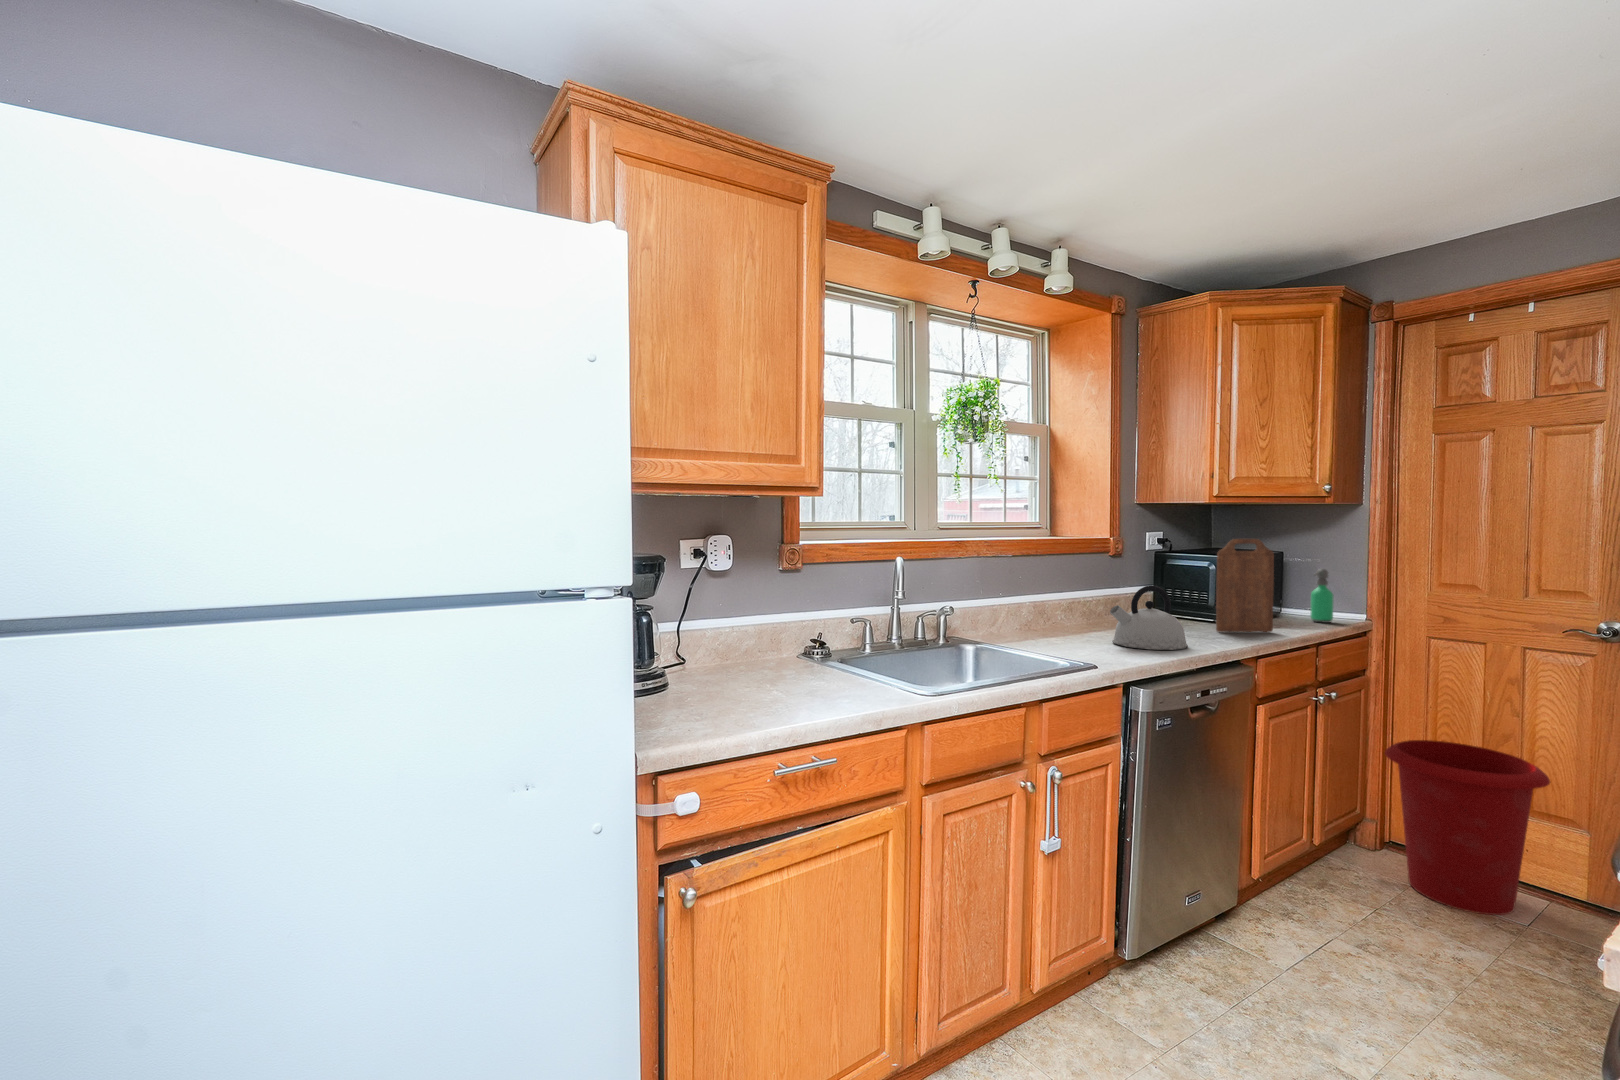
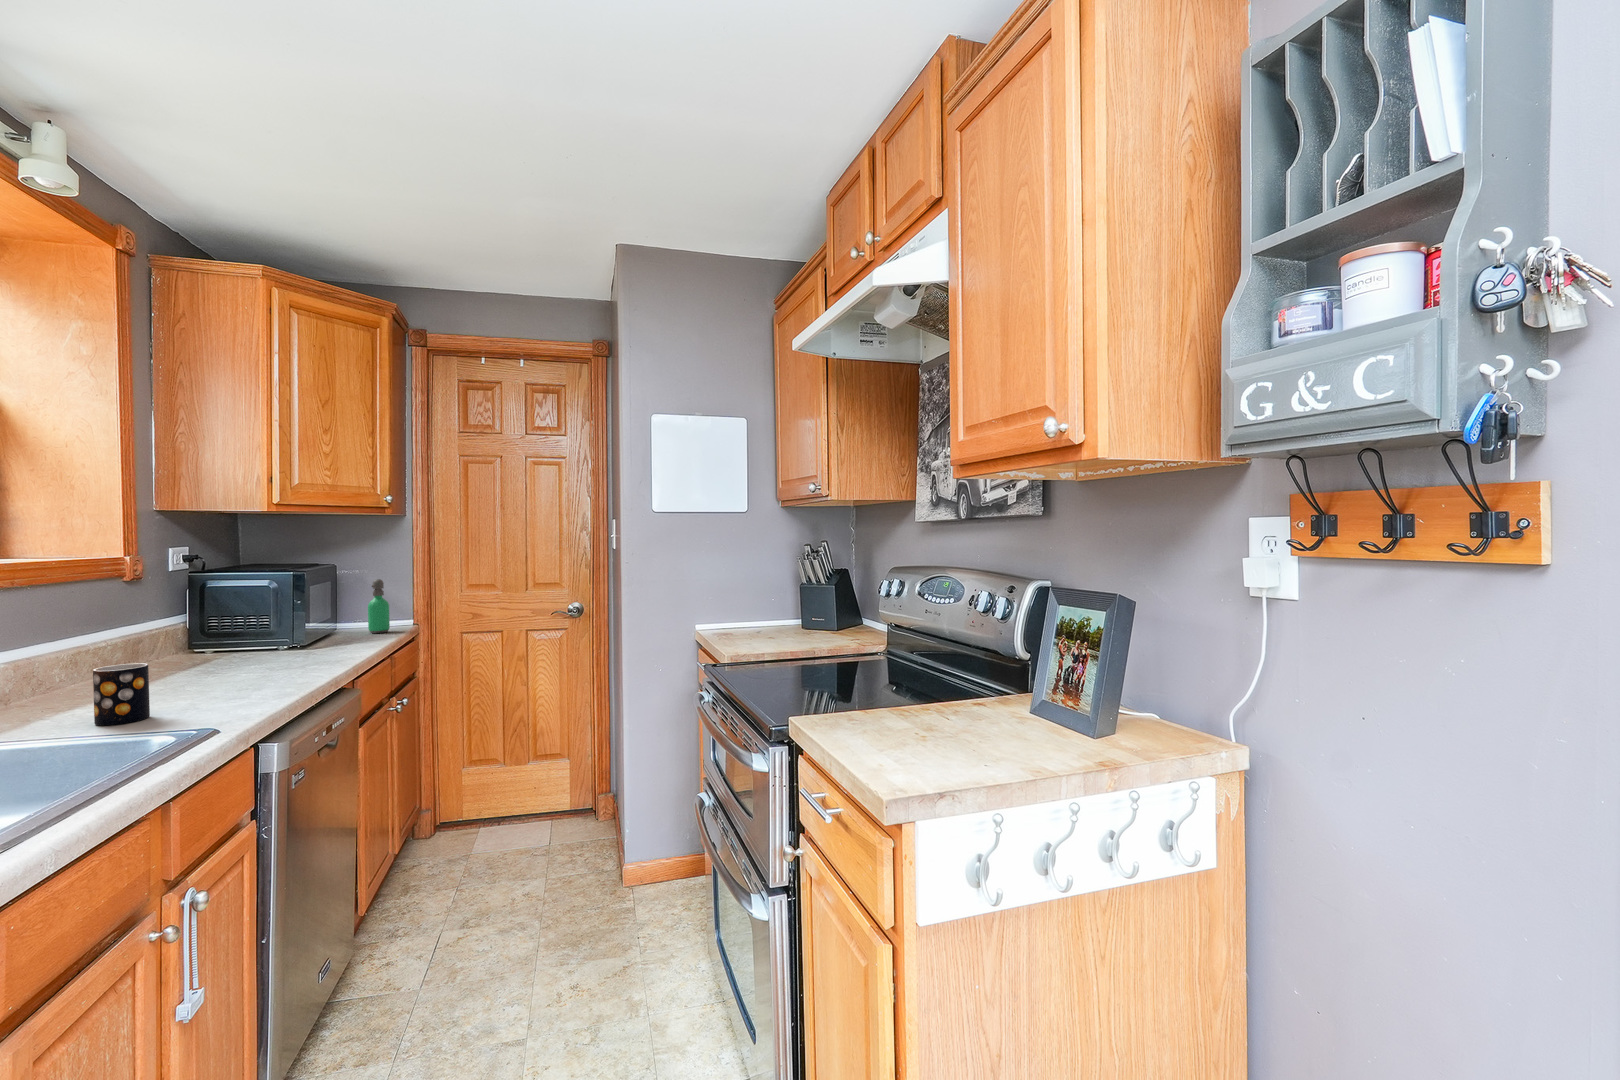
cutting board: present [1216,539,1274,632] -> none [292,551,353,660]
kettle: present [1110,585,1188,650] -> none [182,614,292,699]
mug: none [1053,610,1082,650] -> present [93,663,150,725]
waste bin: present [1385,740,1550,915] -> none [444,715,553,856]

